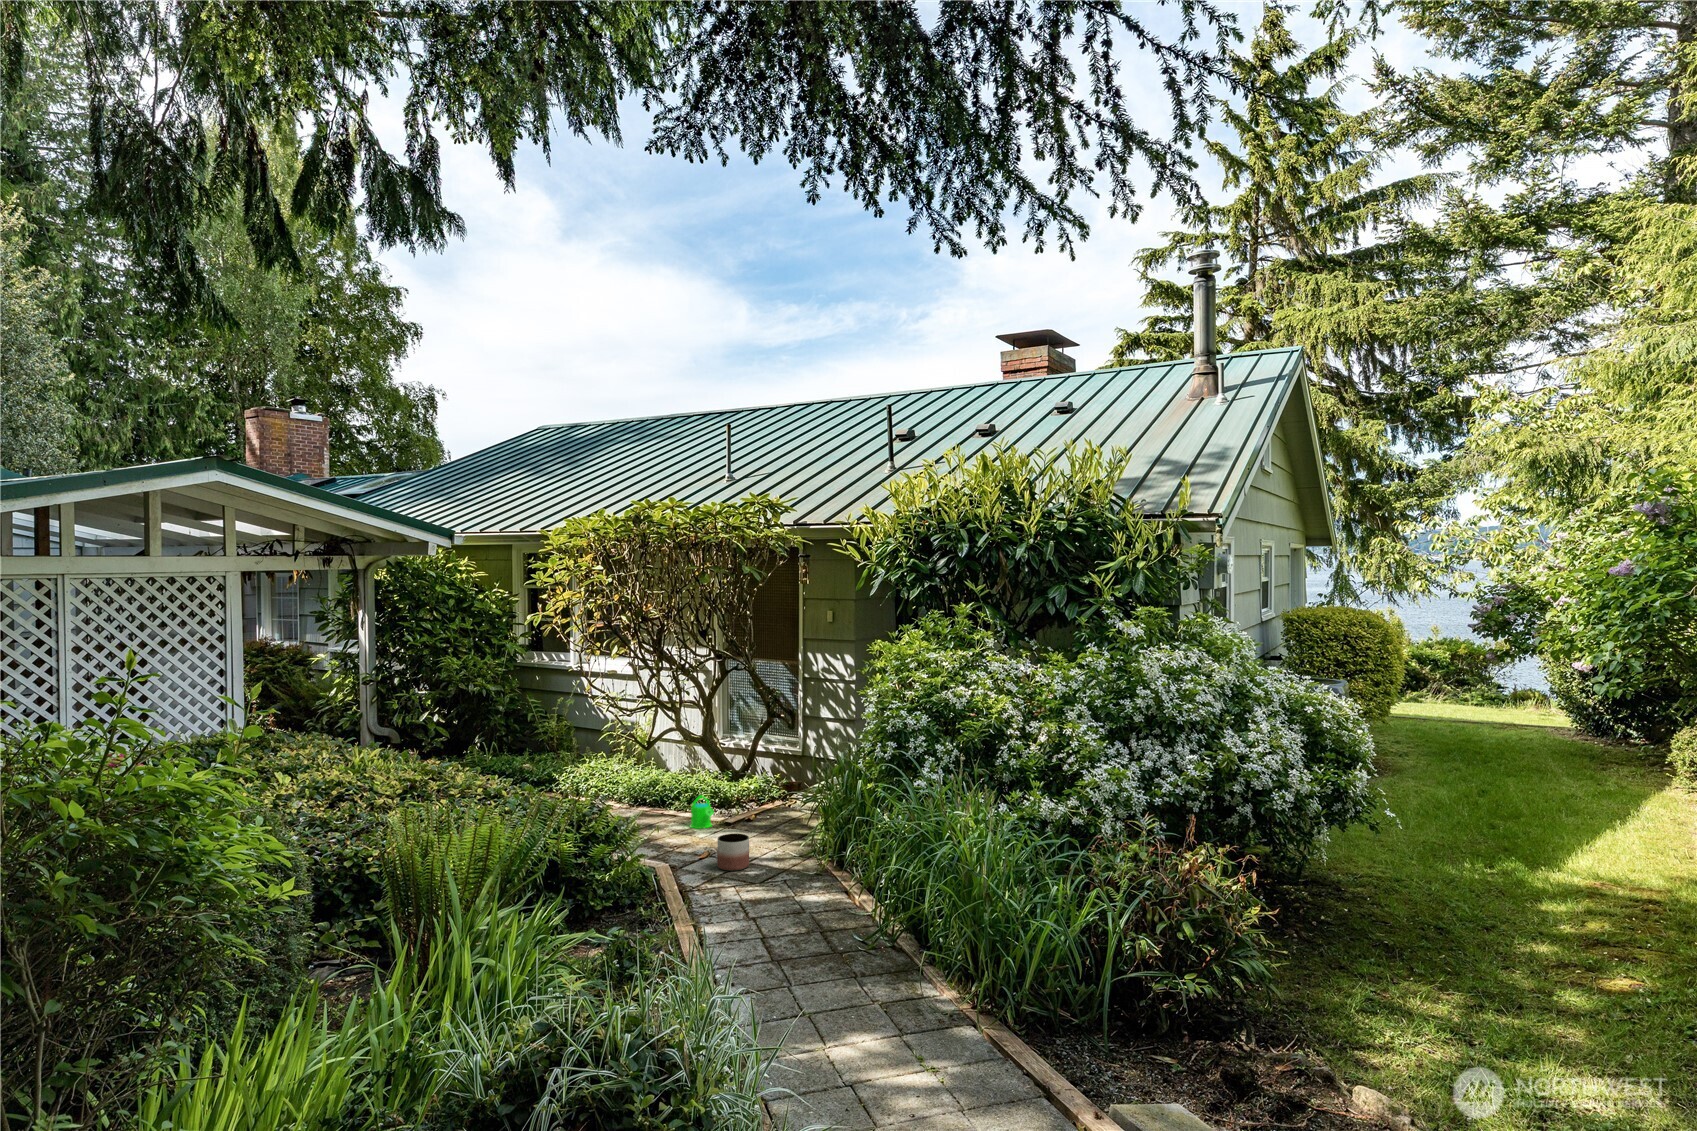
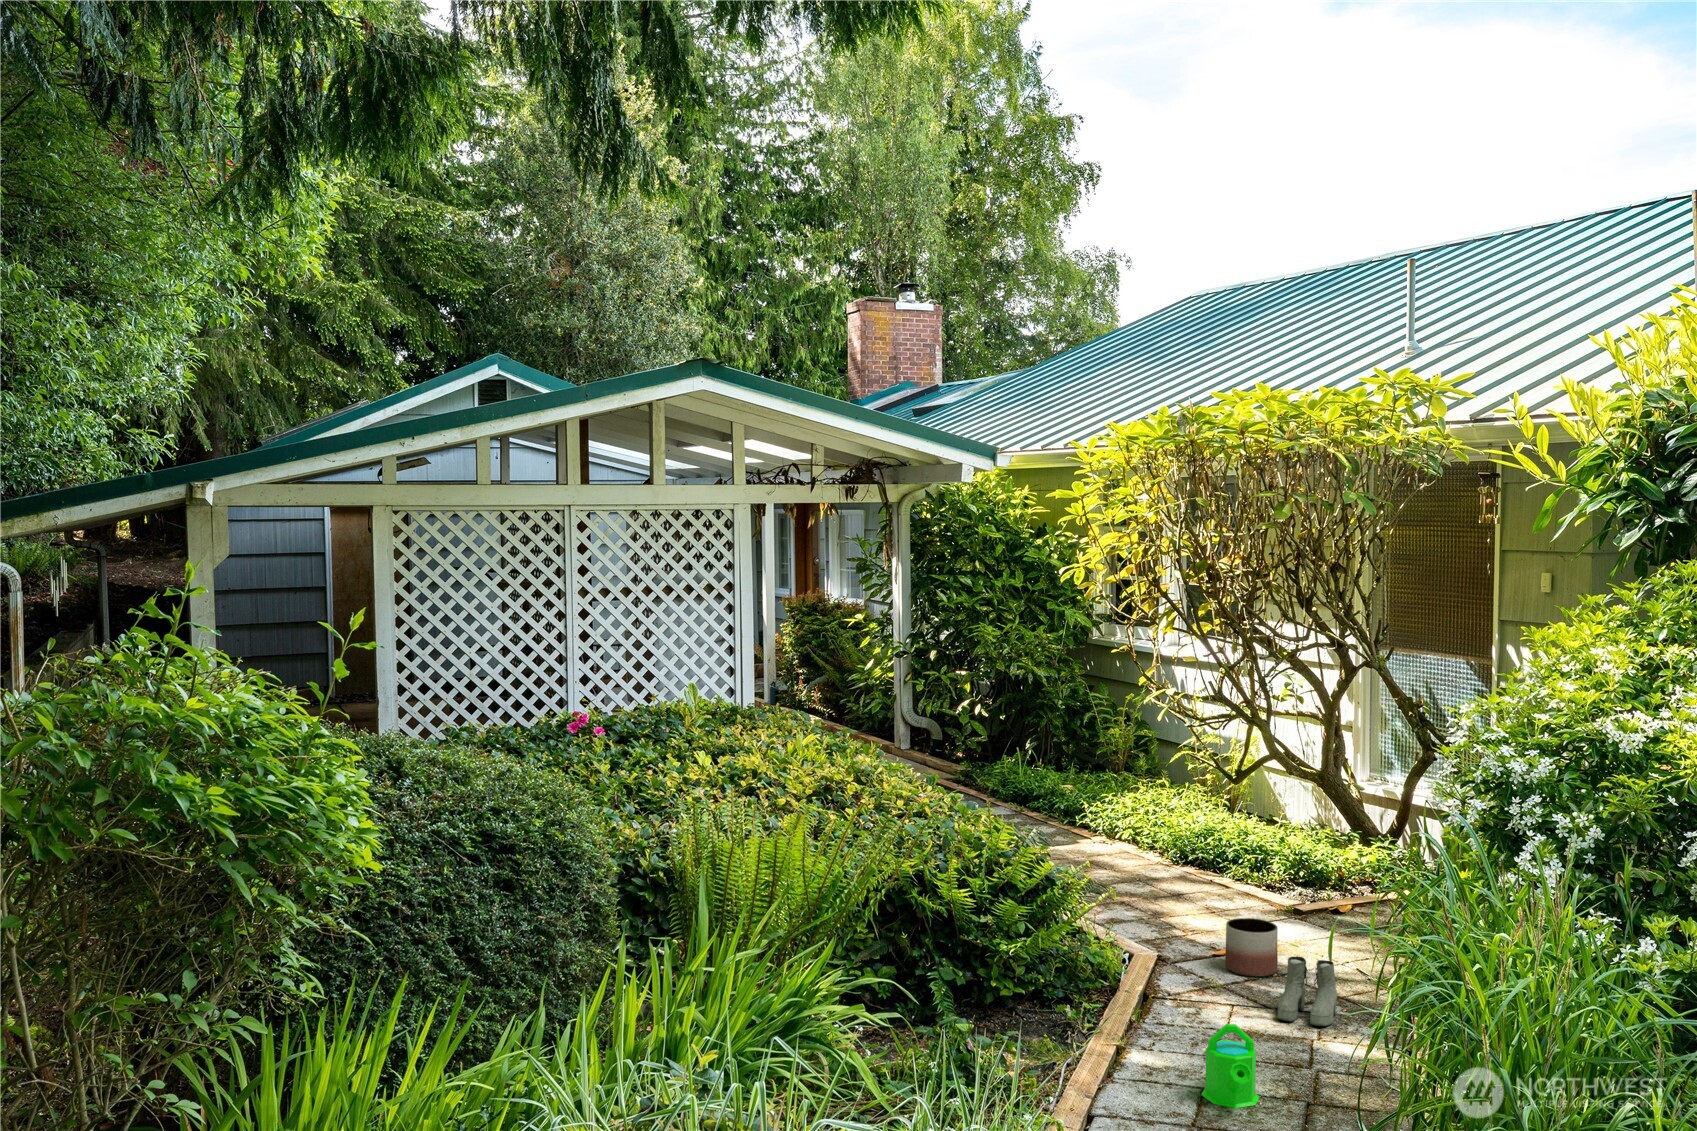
watering can: present [690,795,714,829] -> present [1201,1024,1260,1108]
boots: none [772,850,804,892] -> present [1277,957,1337,1026]

